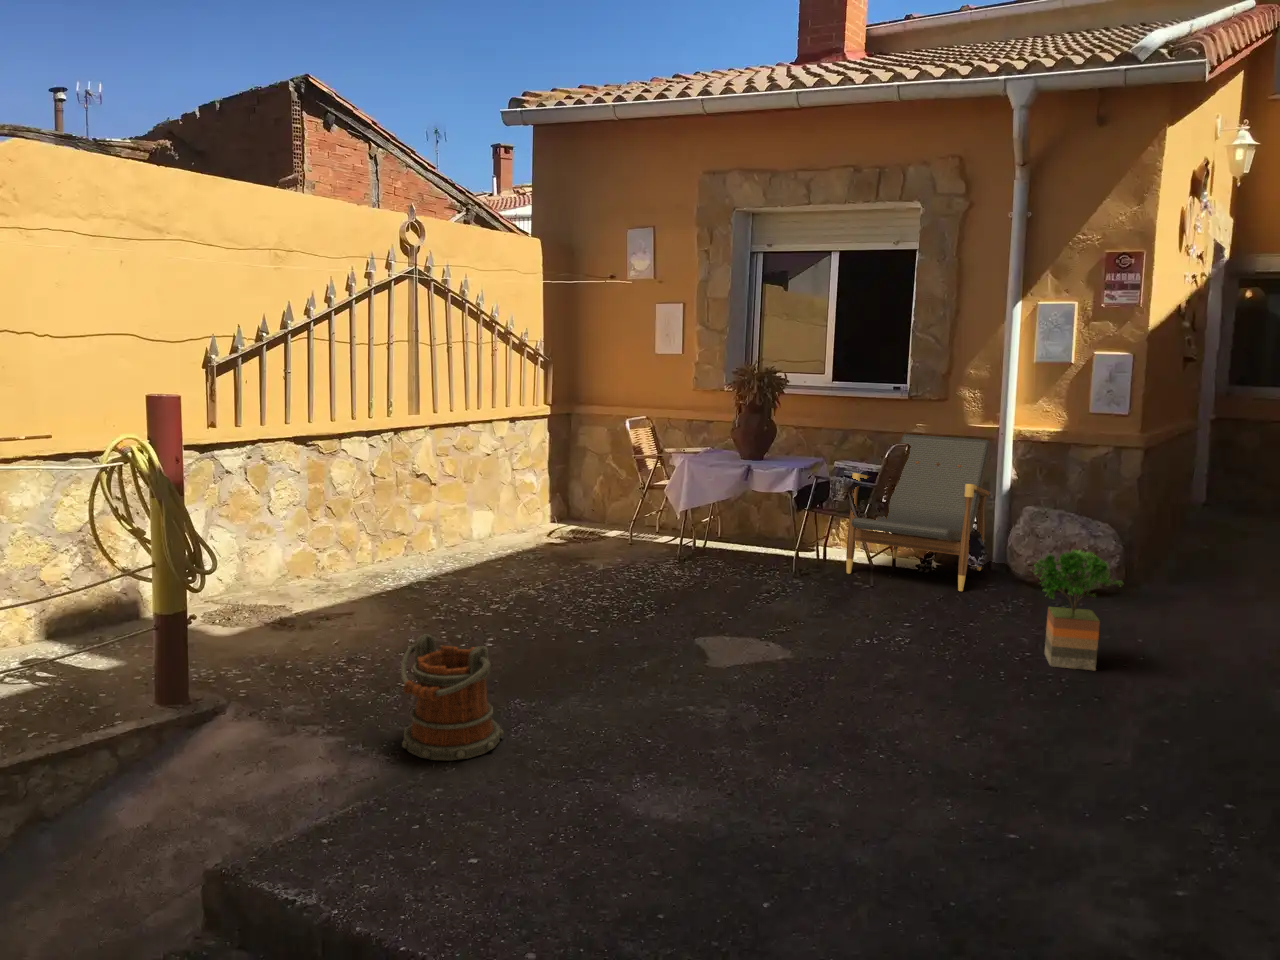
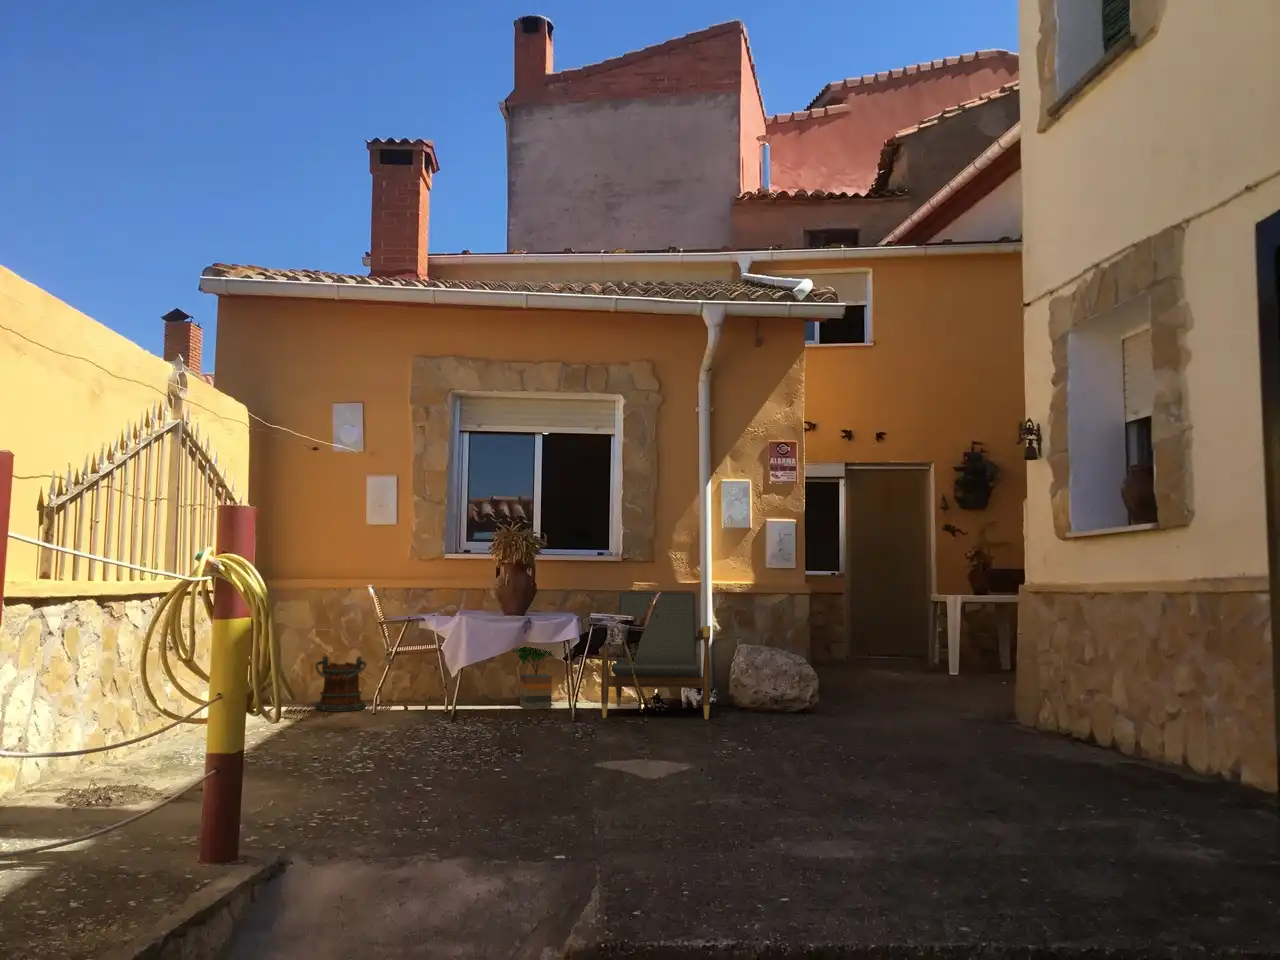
potted tree: present [1035,550,1122,671] -> present [512,645,554,710]
bucket: present [400,634,503,761] -> present [315,656,367,712]

